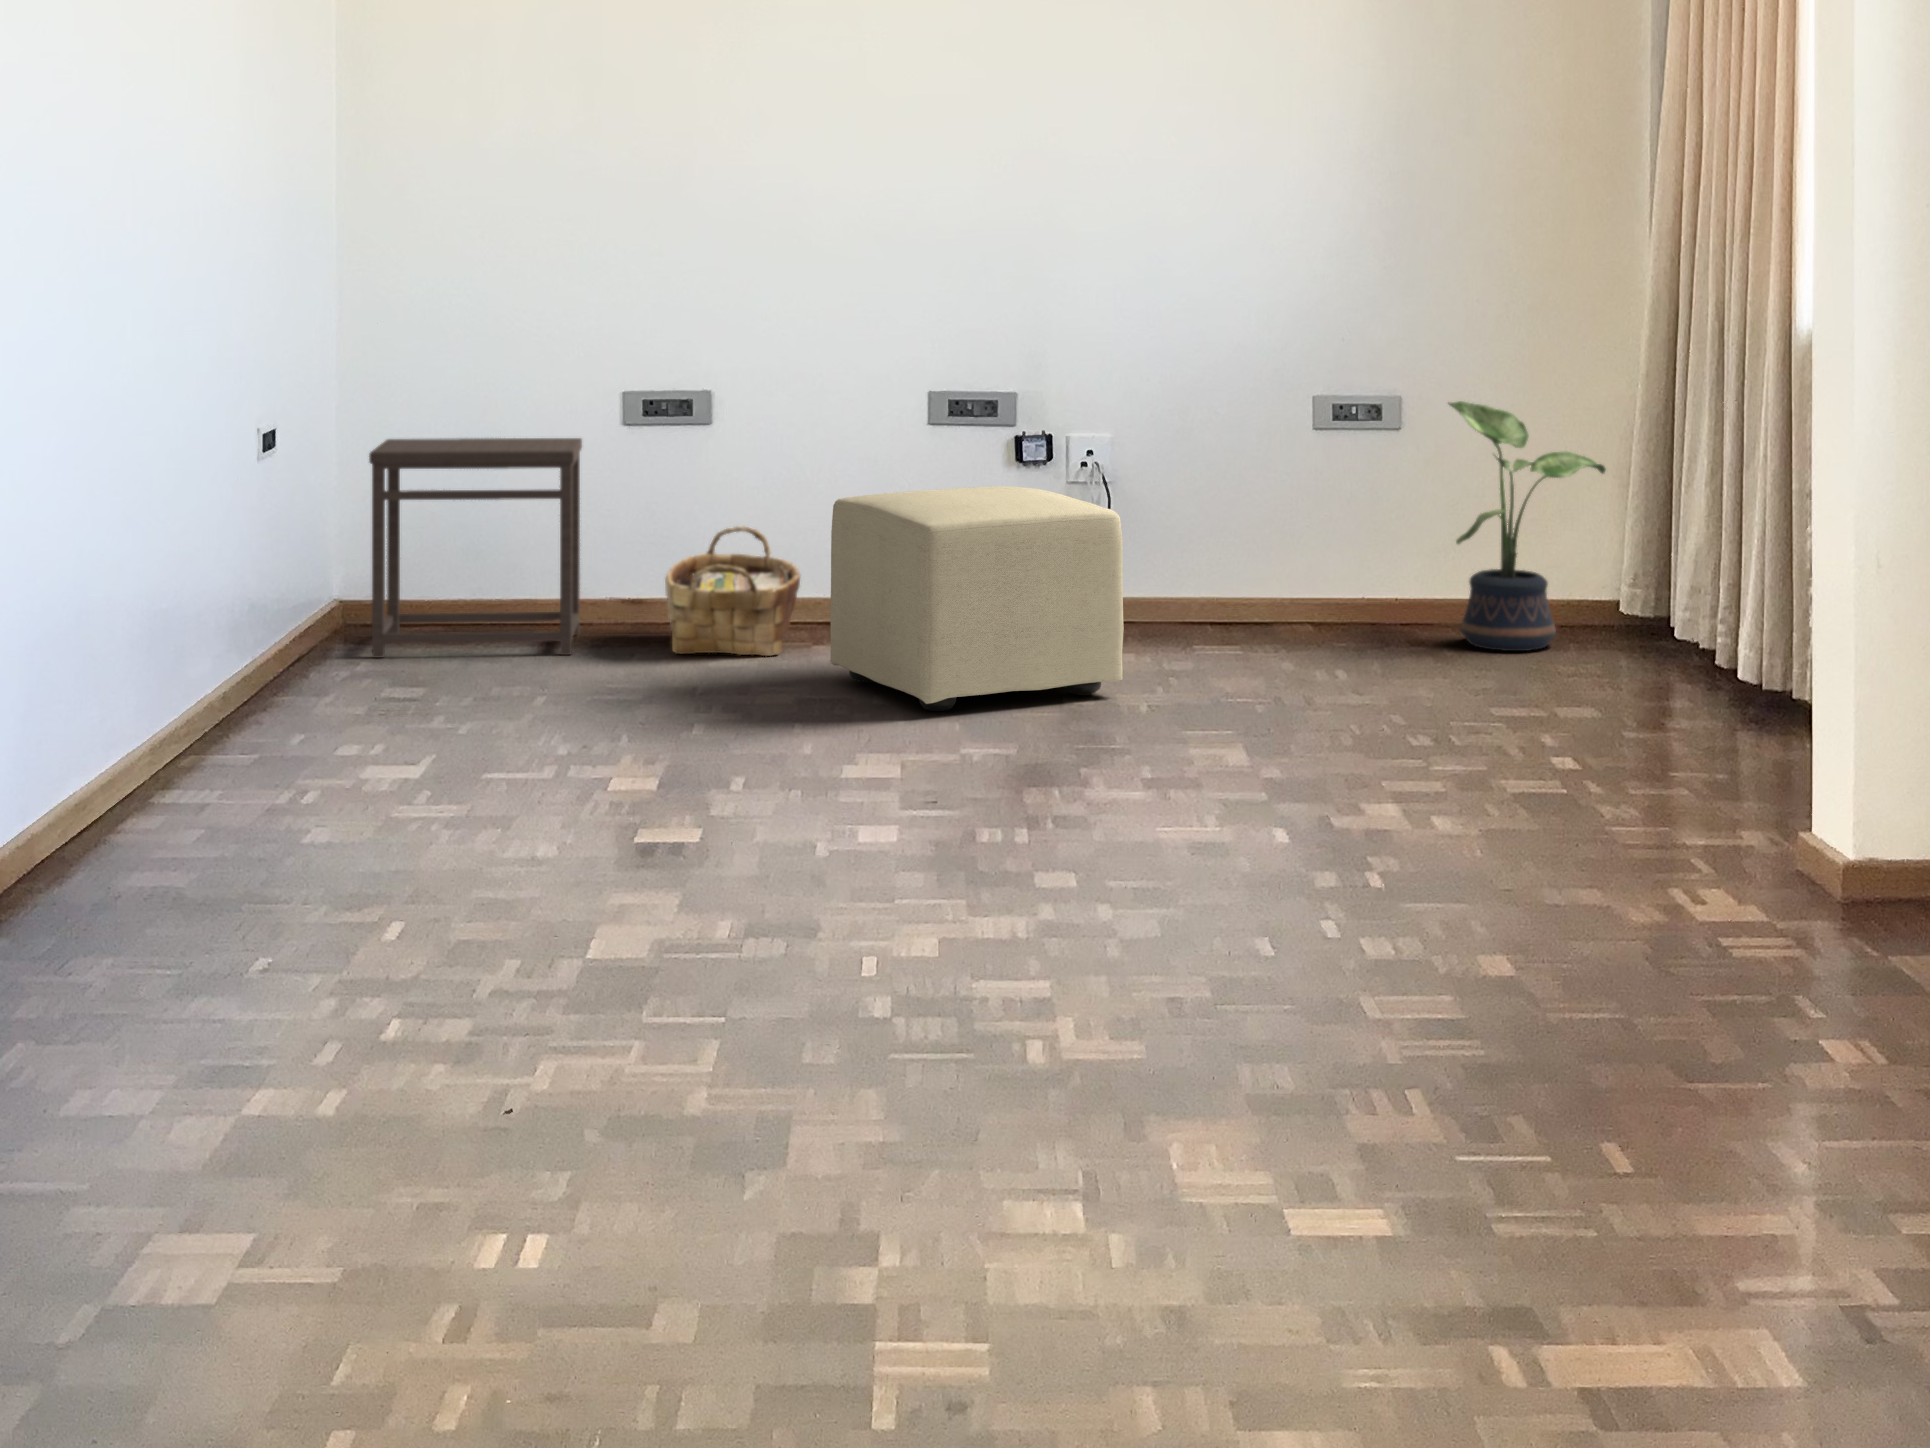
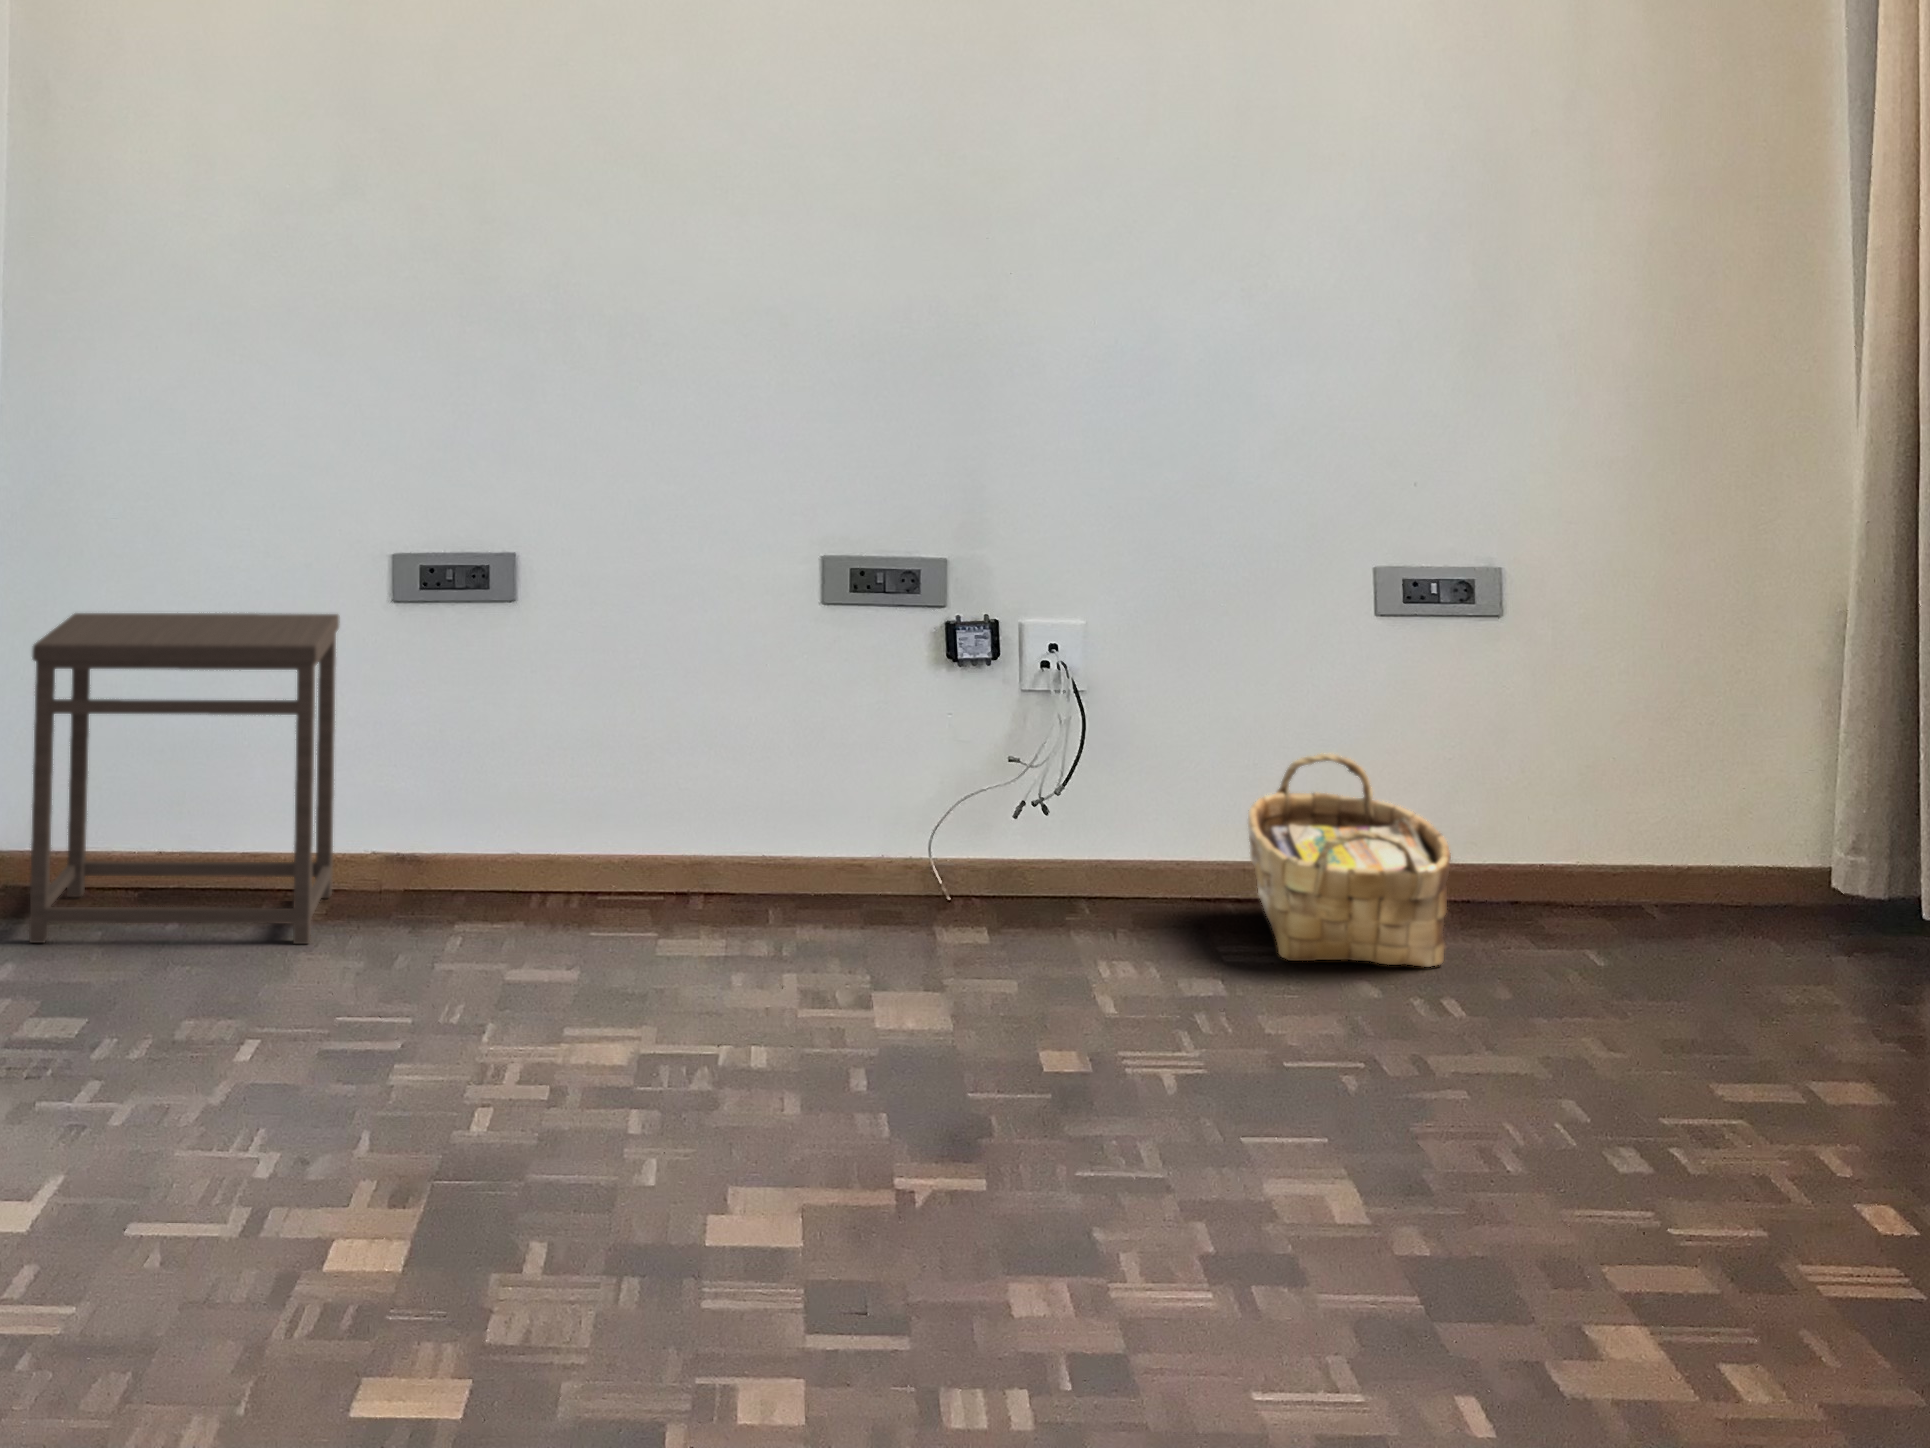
potted plant: present [1449,401,1606,651] -> none [1567,575,1823,973]
ottoman: present [830,486,1124,711] -> none [673,717,1119,1108]
woven basket: present [665,526,800,656] -> present [1248,753,1451,967]

